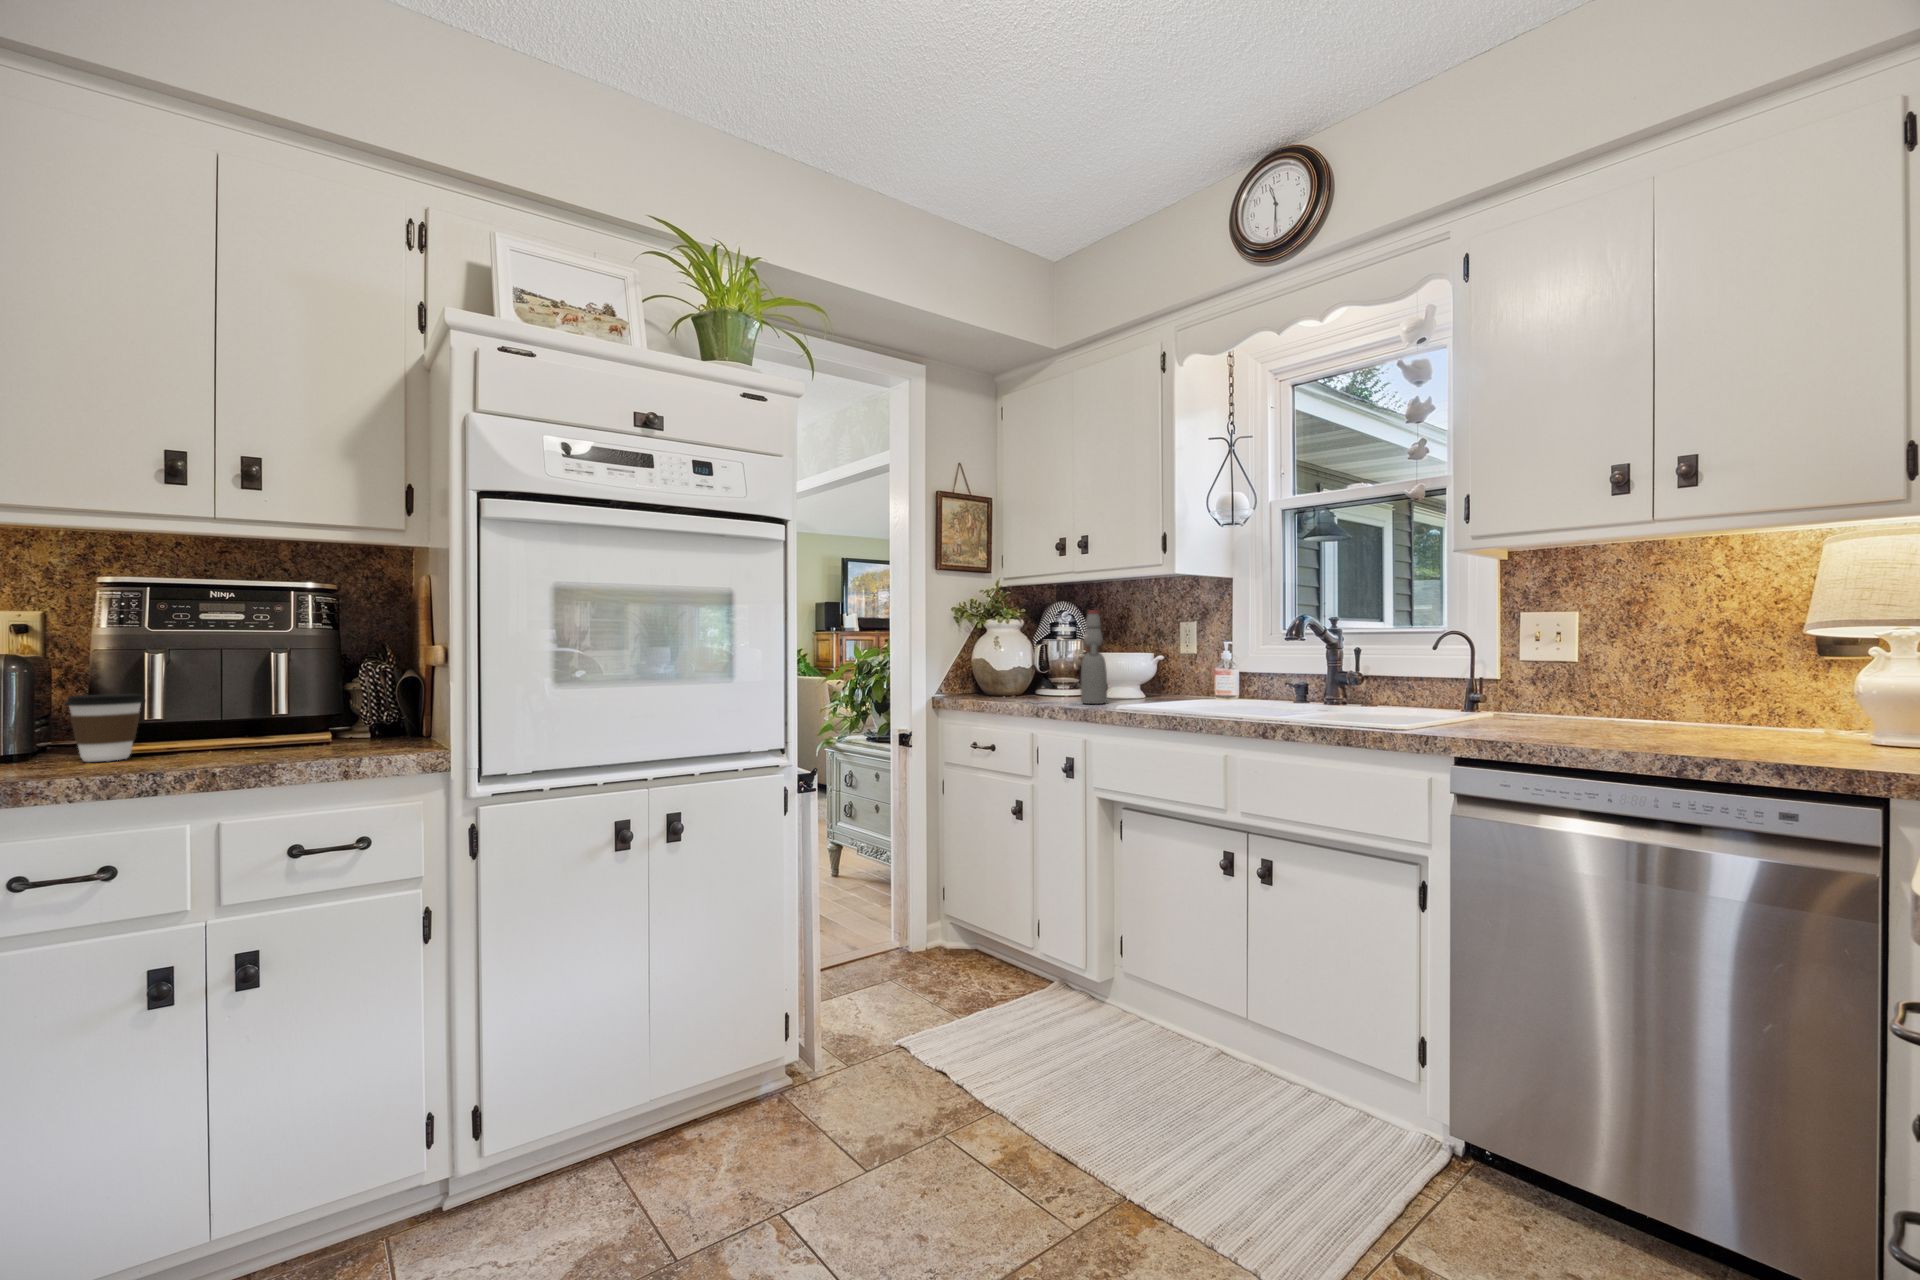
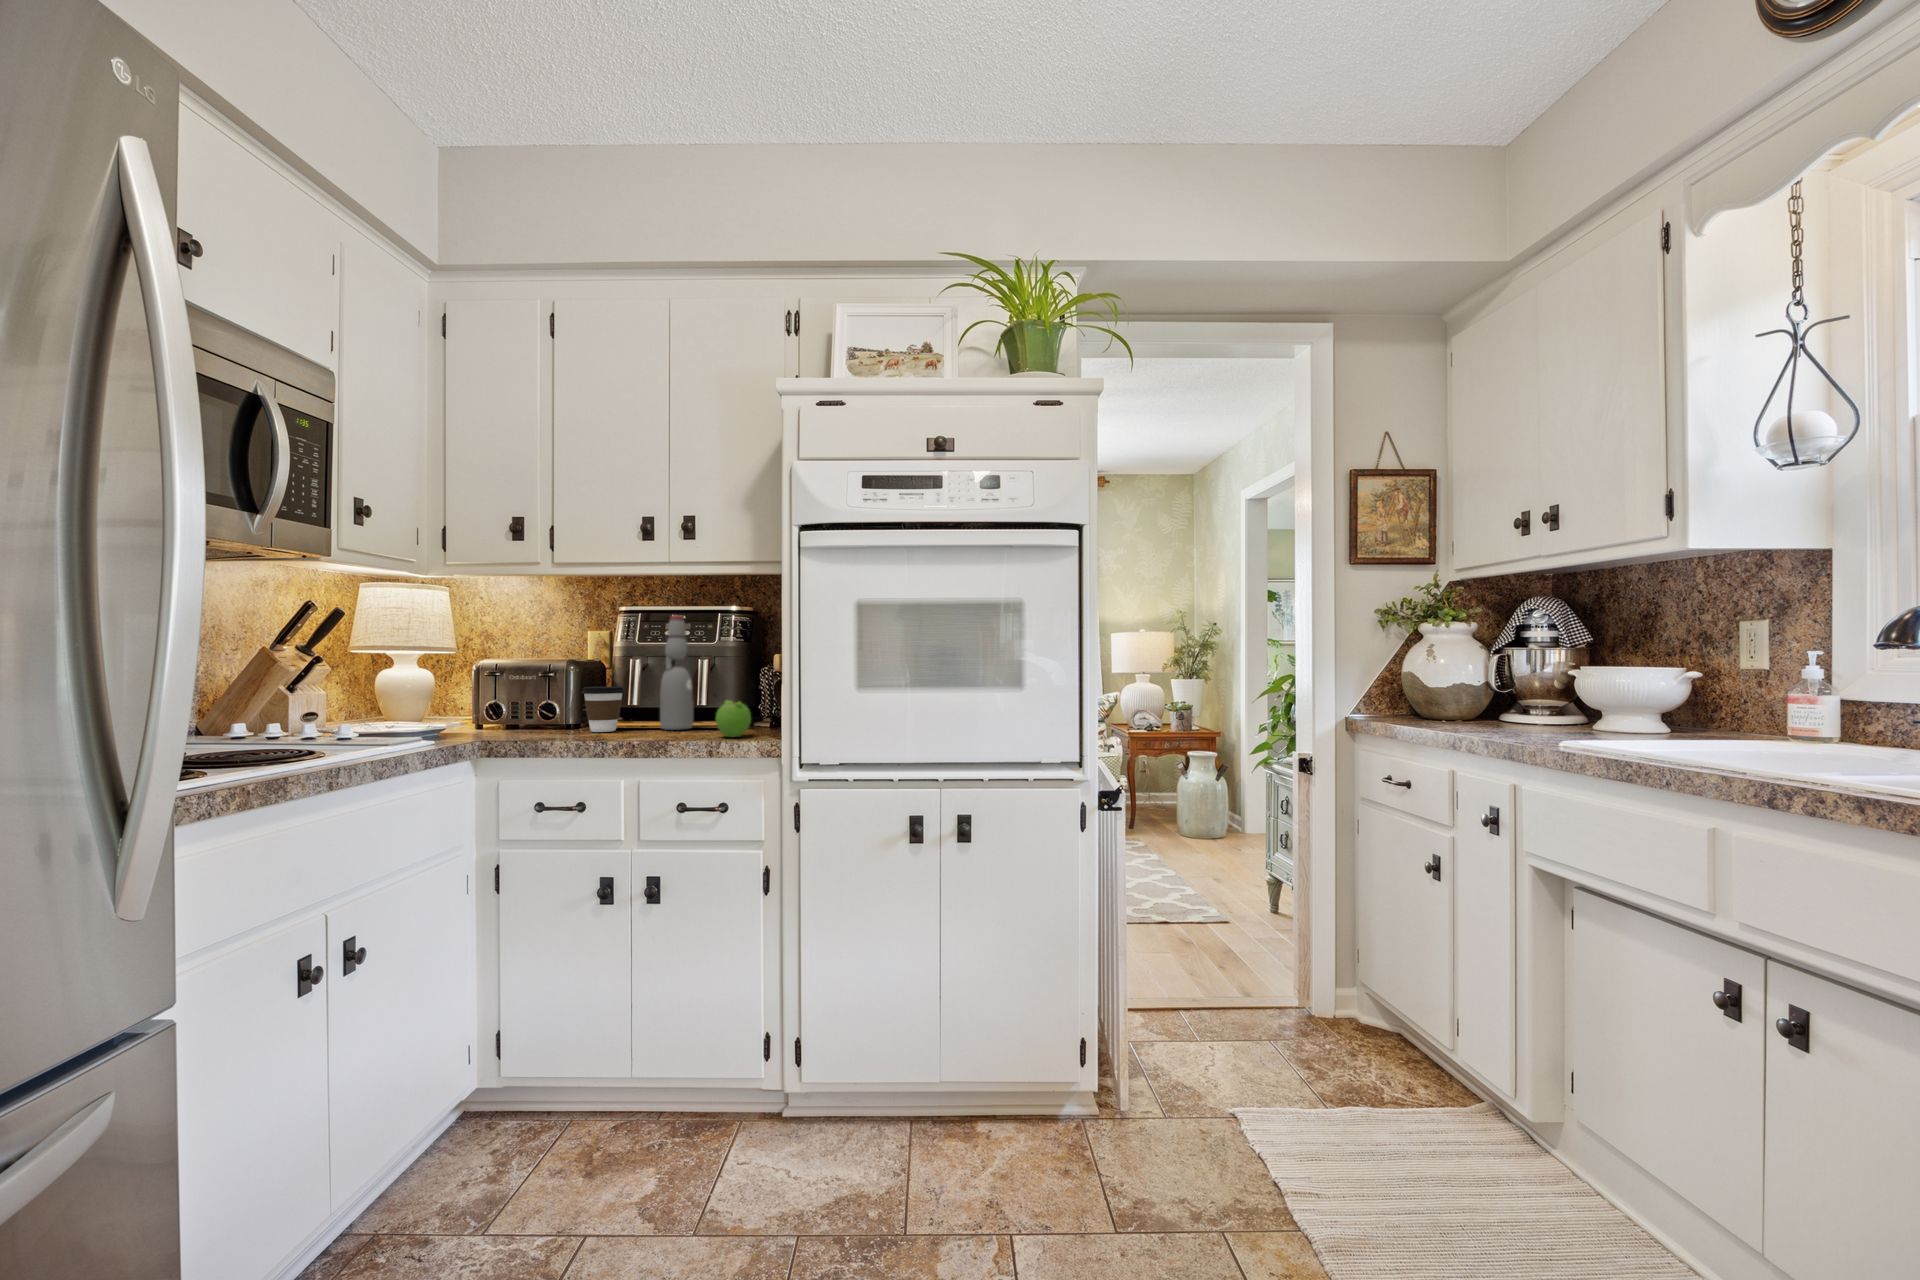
bottle: present [1081,610,1107,704] -> present [660,615,694,730]
fruit: none [330,703,384,753] -> present [716,700,751,737]

